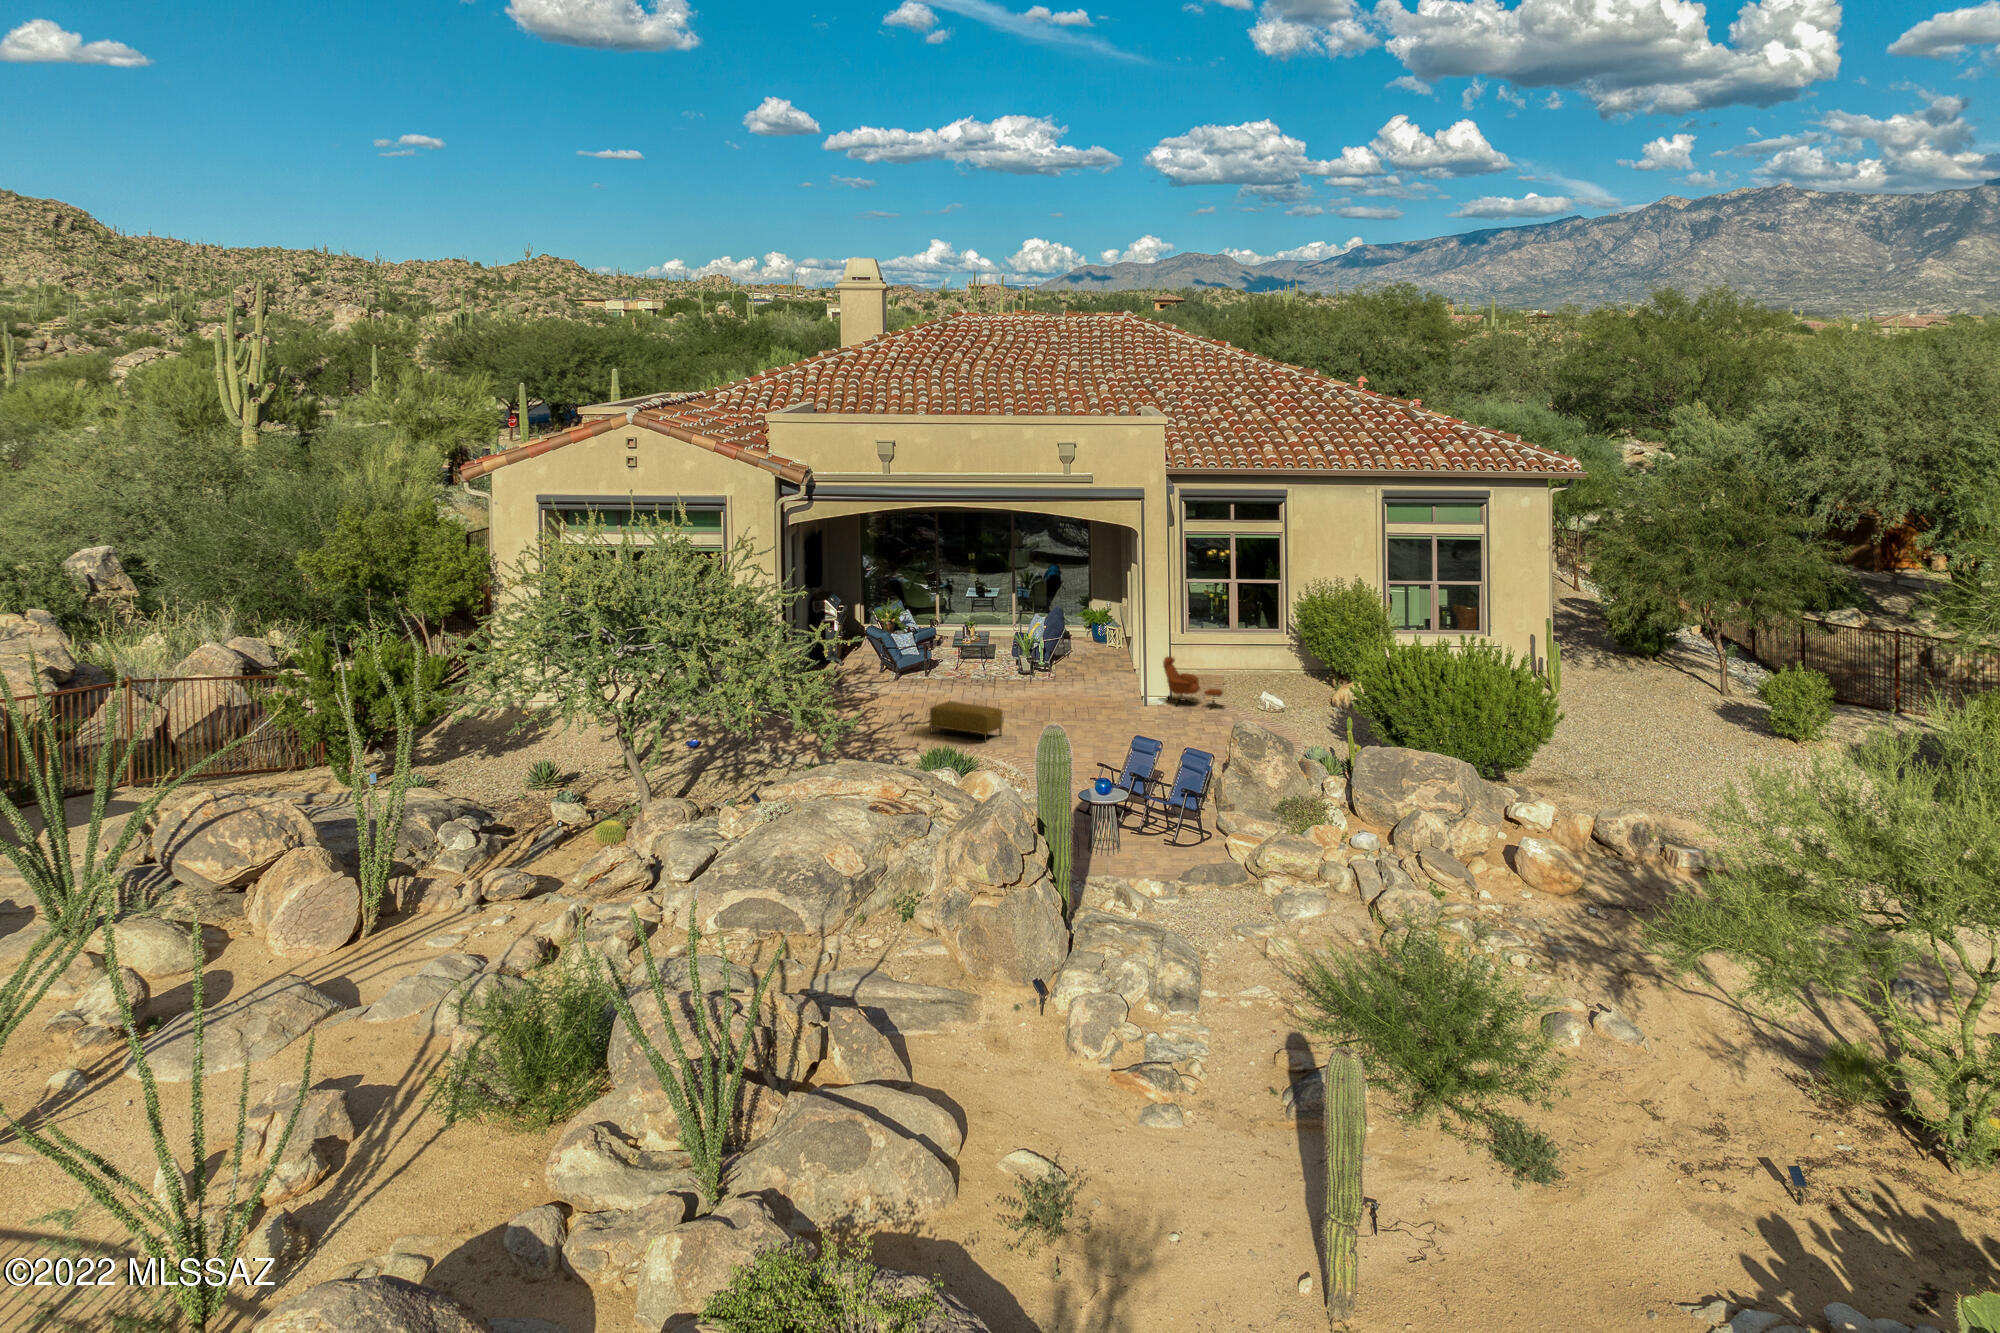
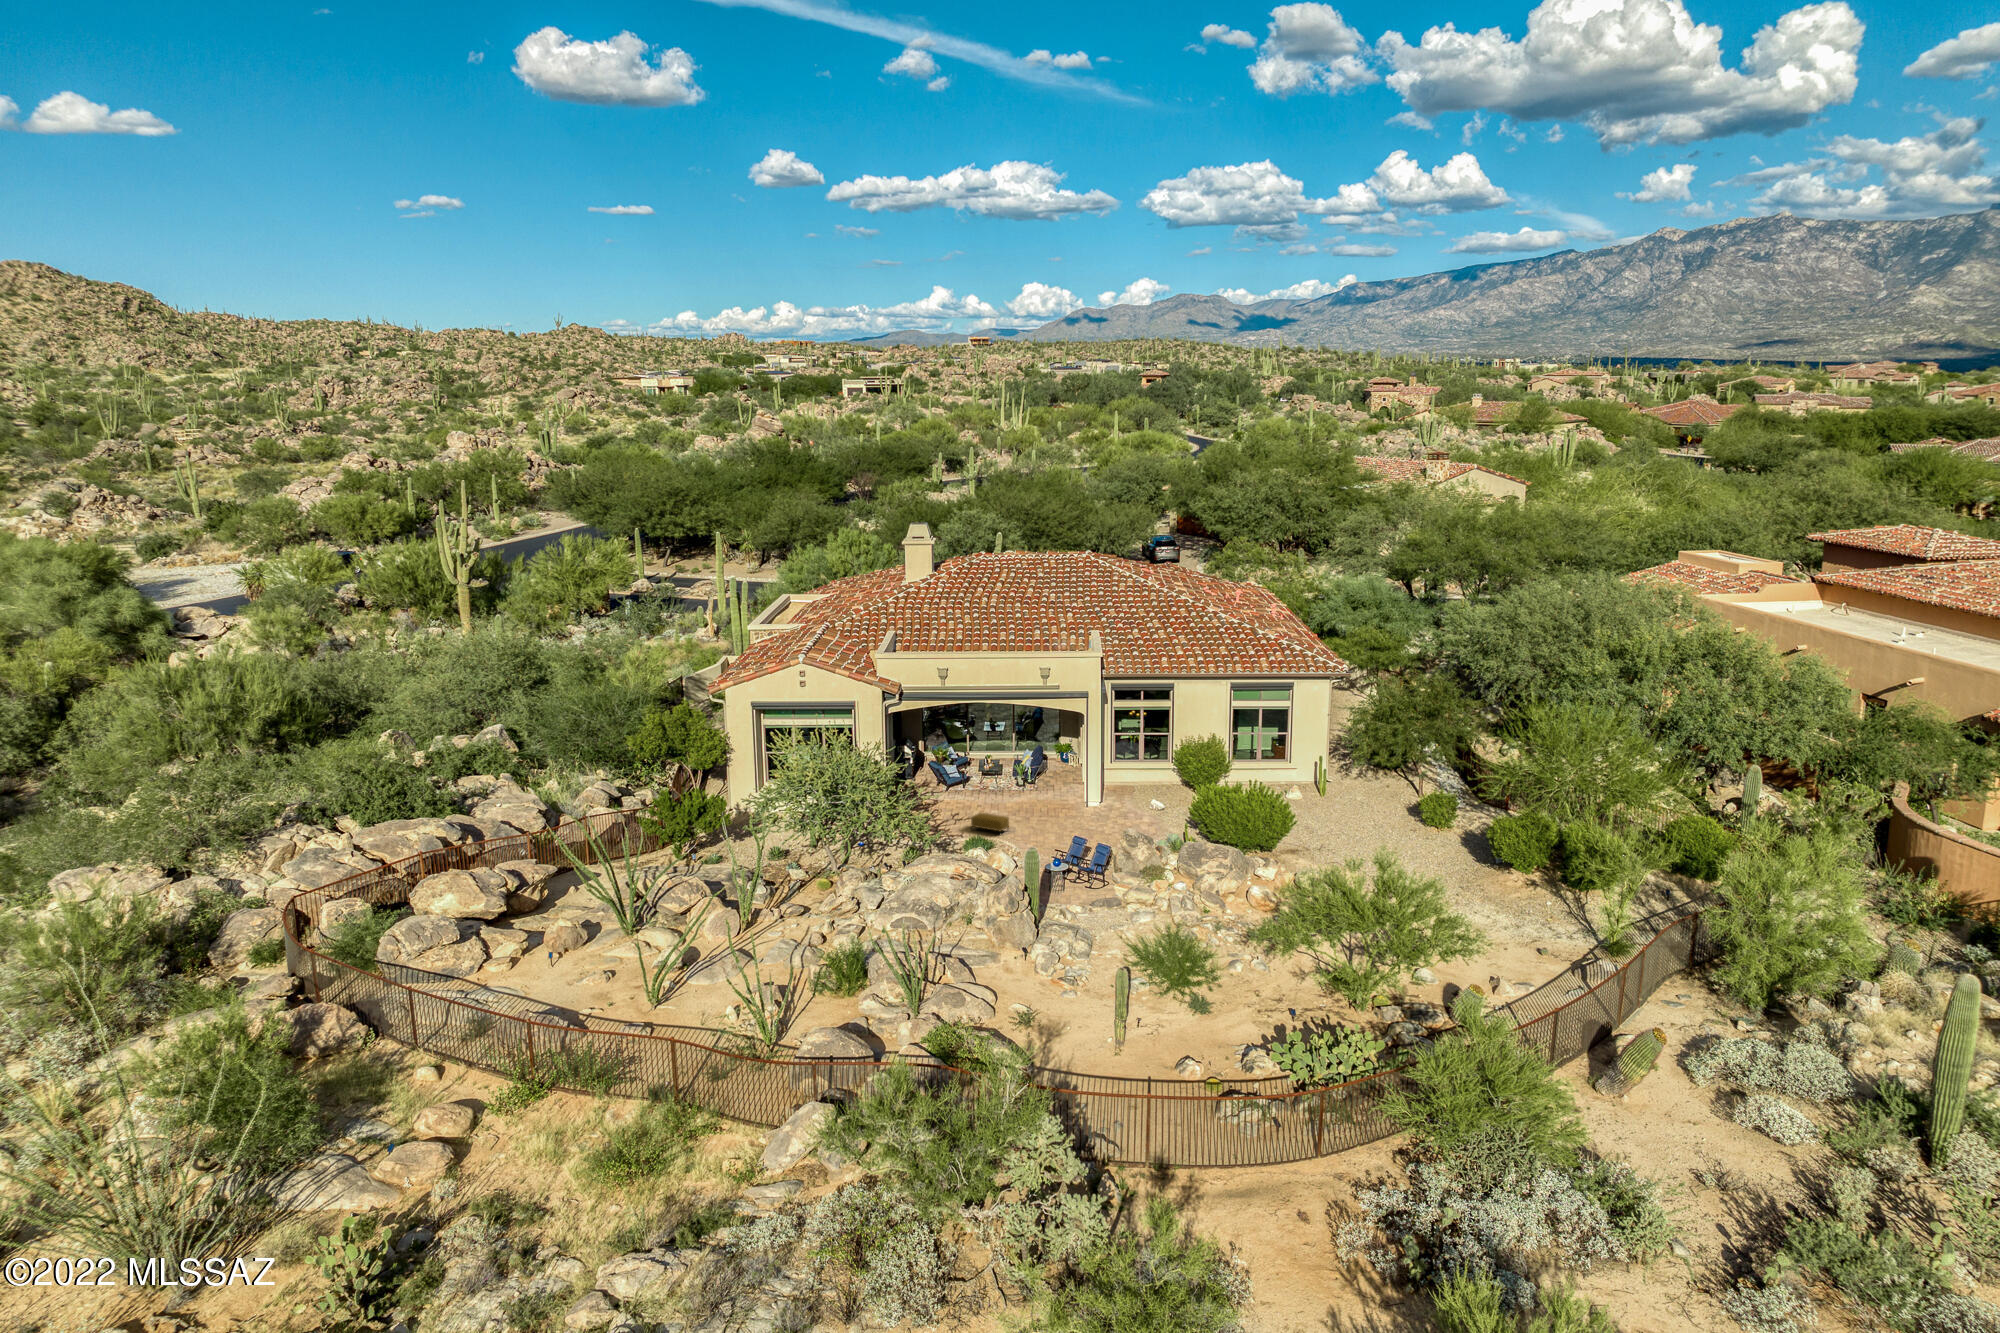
lounge chair: present [1163,656,1223,705] -> none [1097,783,1130,813]

